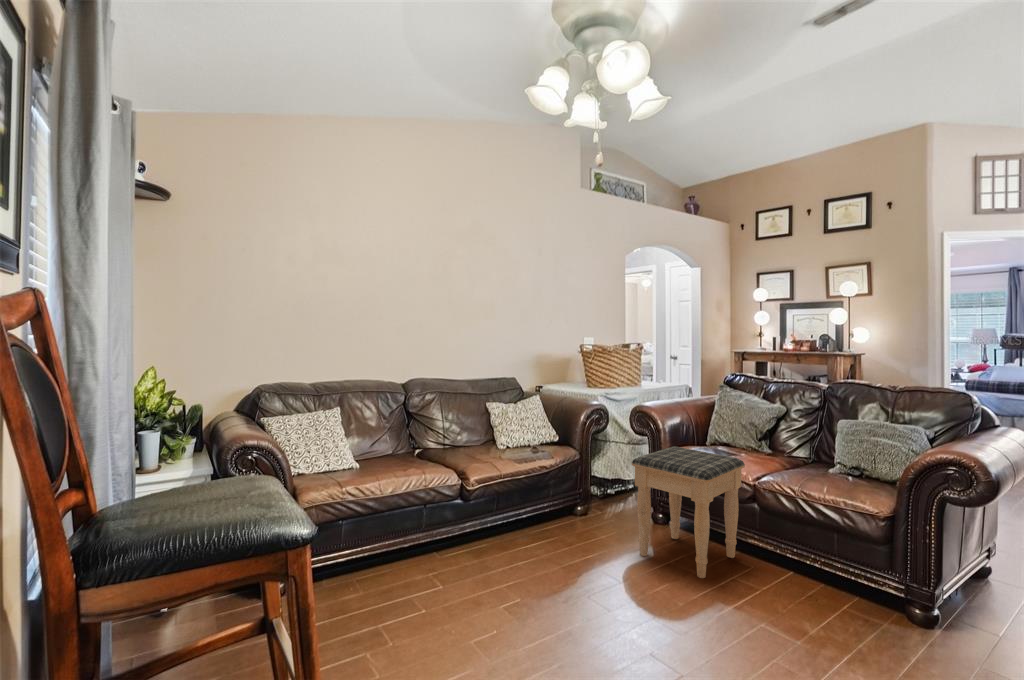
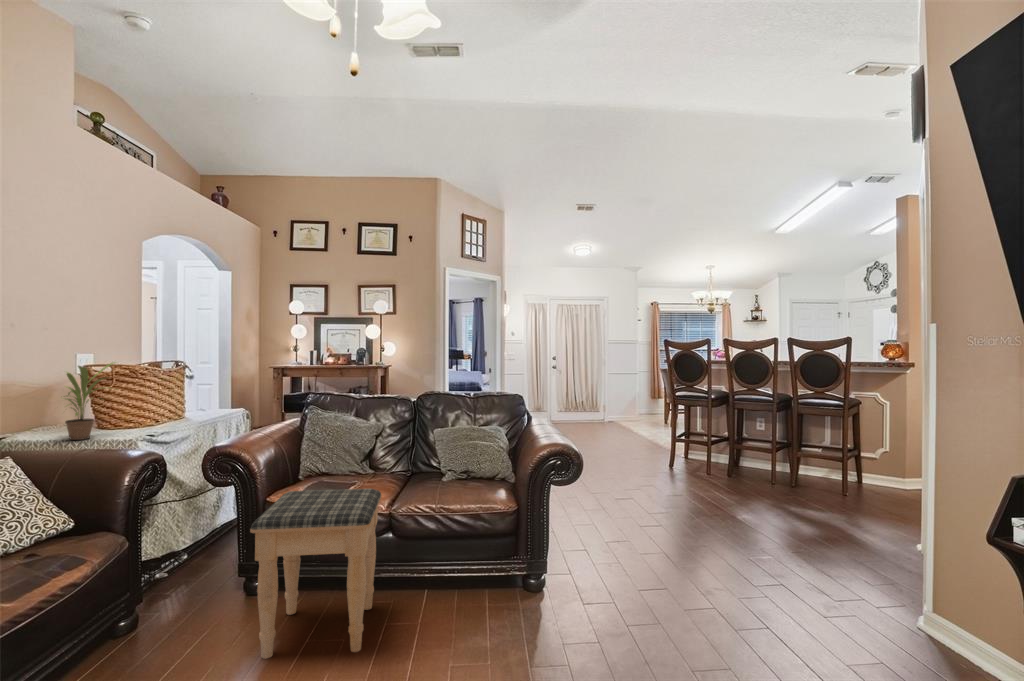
potted plant: none [561,344,594,392] -> present [64,362,115,440]

